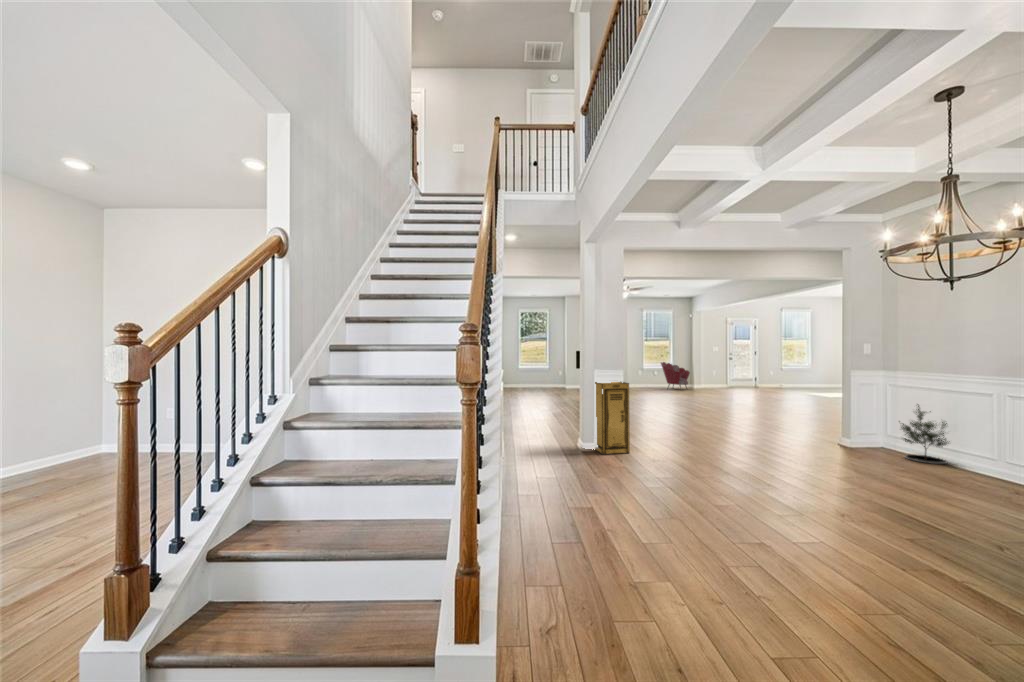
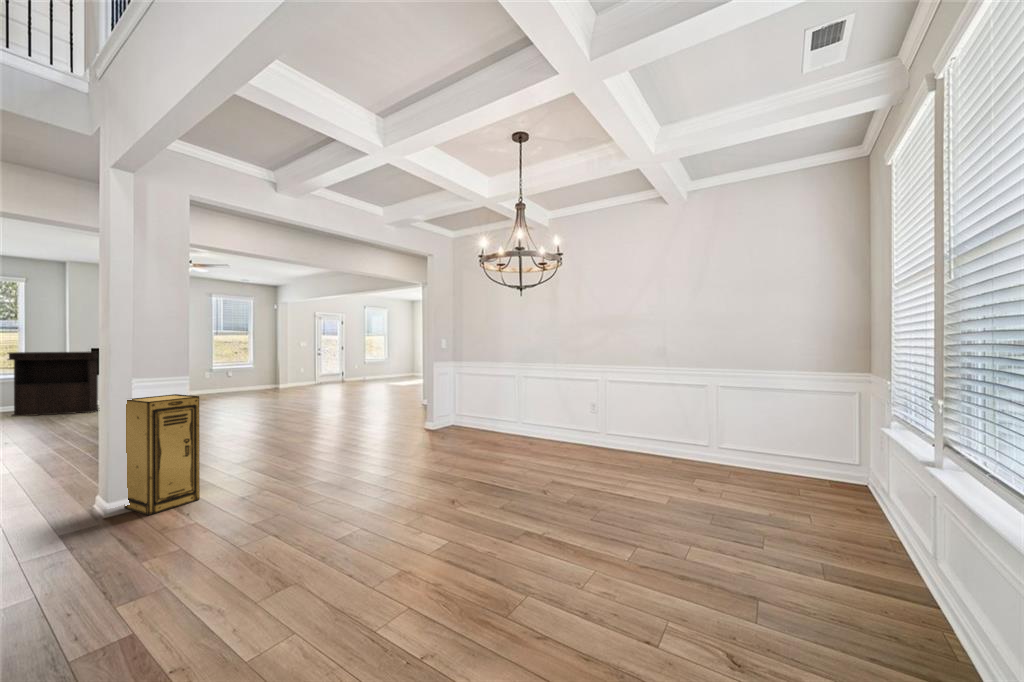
console table: none [539,353,581,393] -> present [8,352,98,417]
armchair: present [661,362,690,389] -> none [237,360,274,393]
potted tree: present [899,404,949,464] -> none [471,389,503,437]

